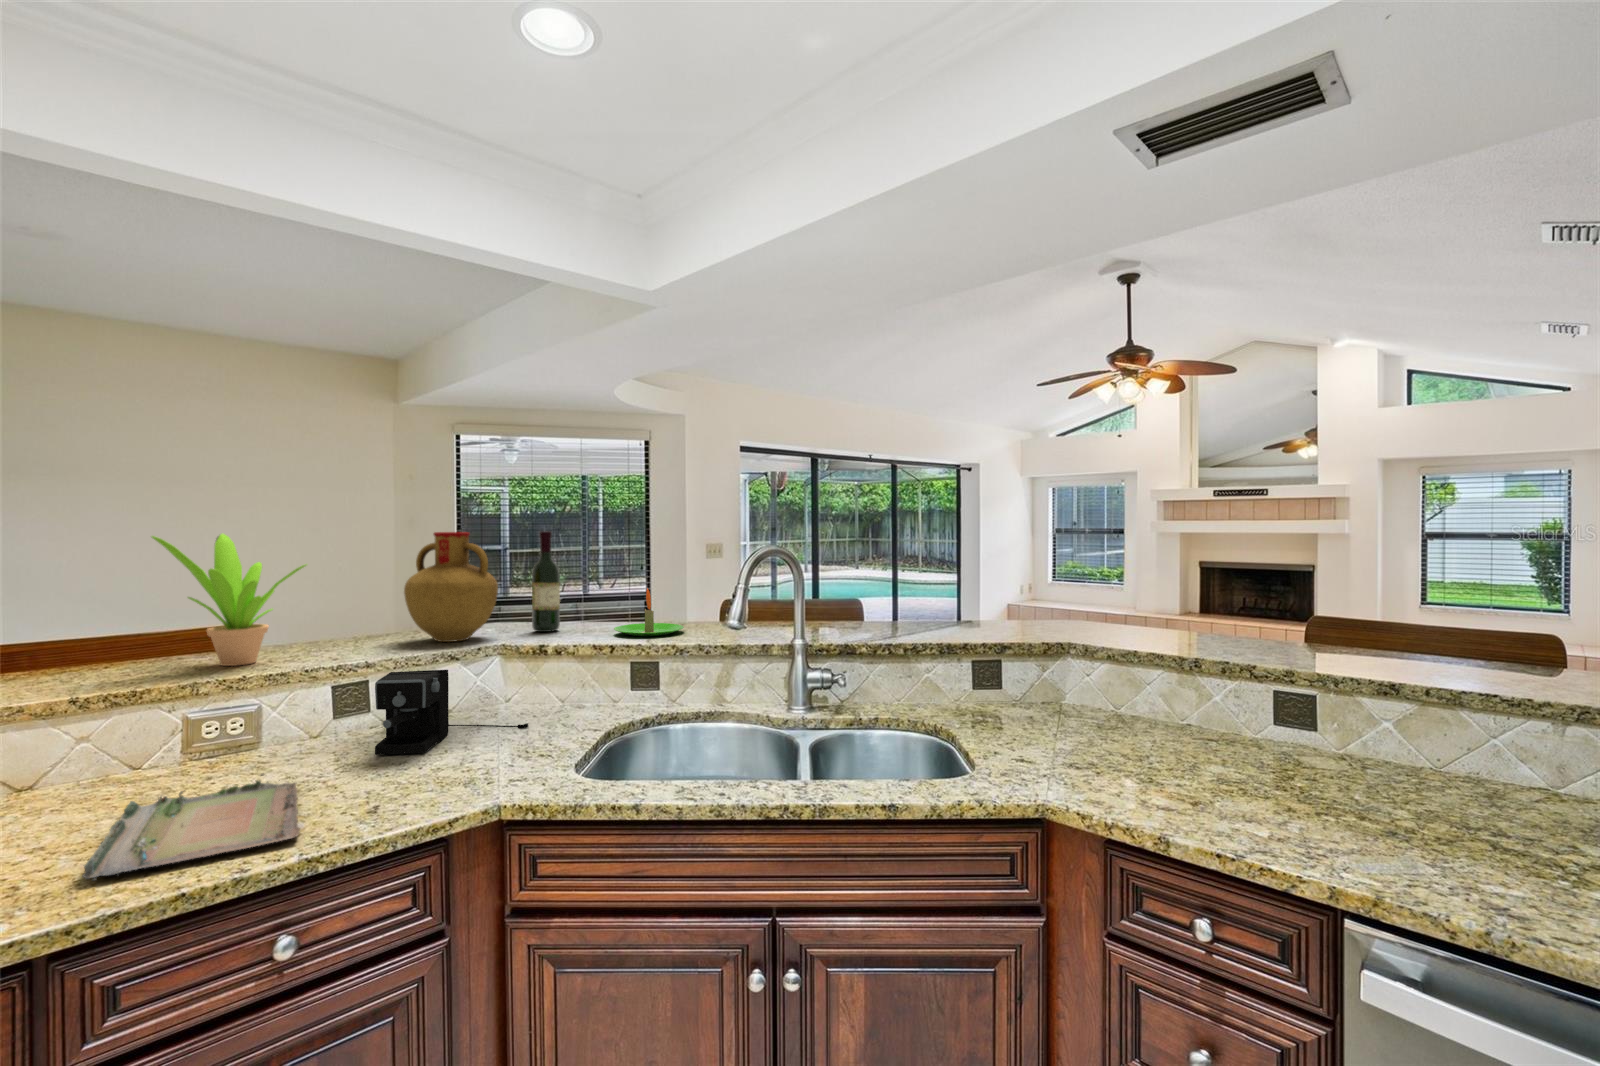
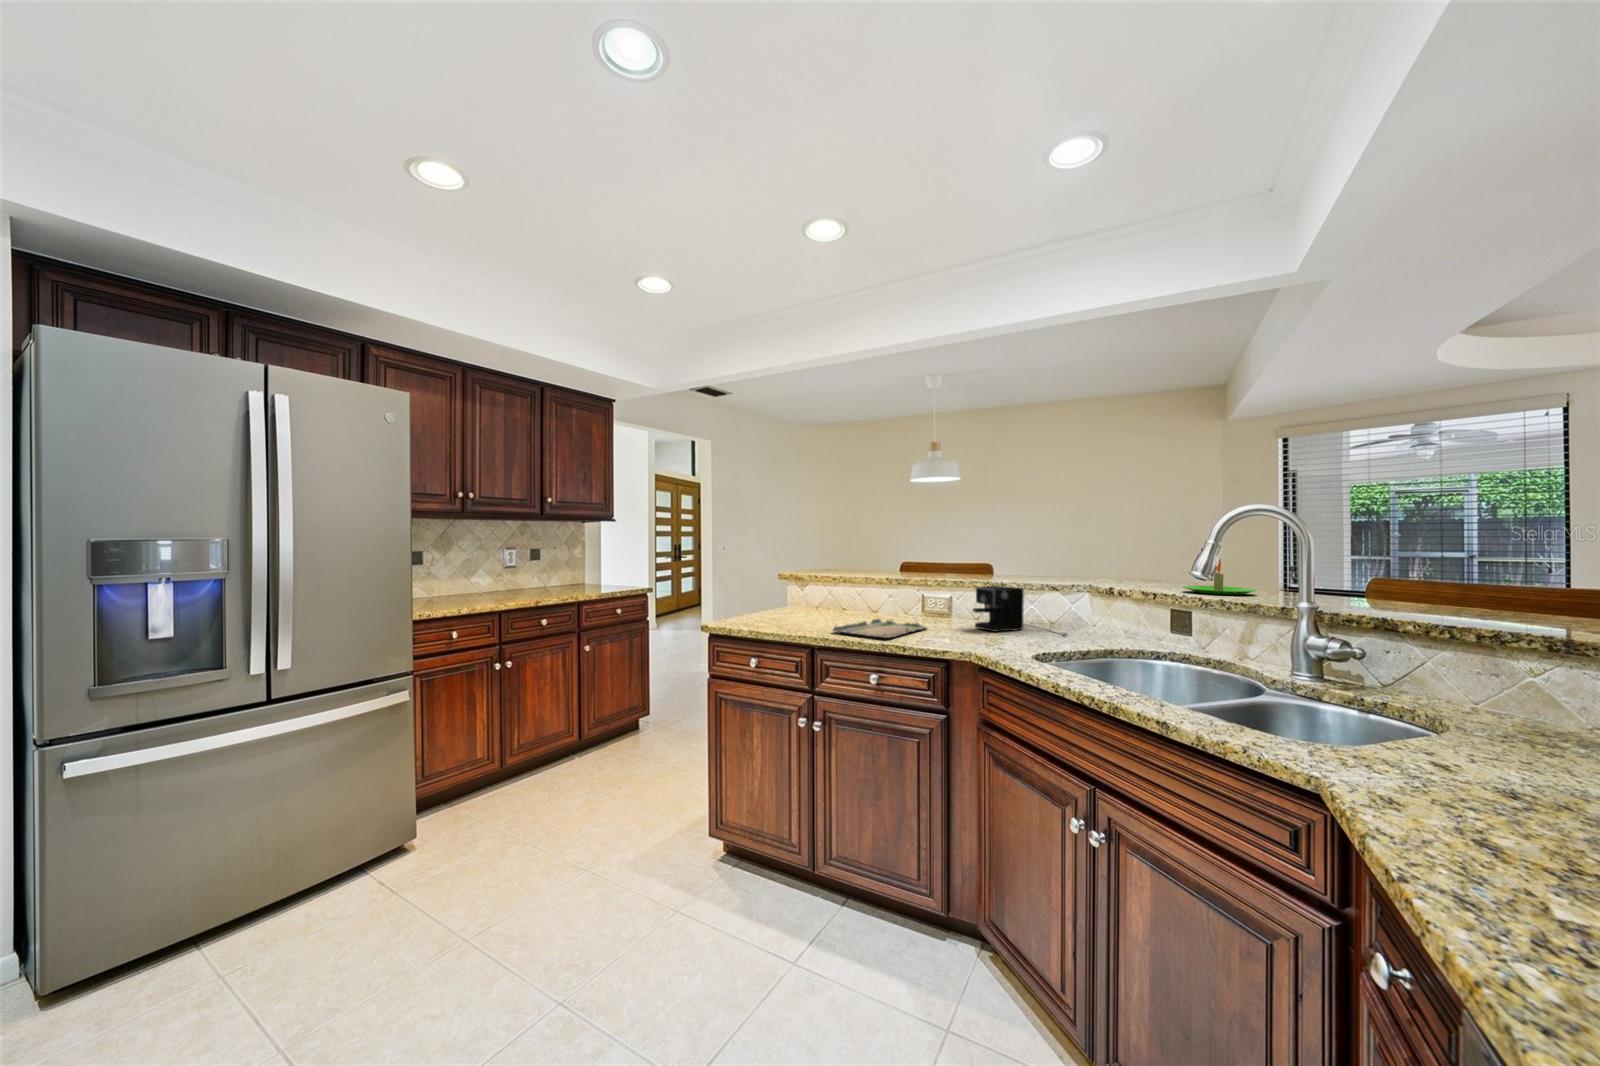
wine bottle: present [532,531,560,632] -> none [1141,509,1164,586]
vase: present [404,532,498,642] -> none [1047,510,1110,583]
potted plant: present [152,534,307,666] -> none [923,512,987,578]

